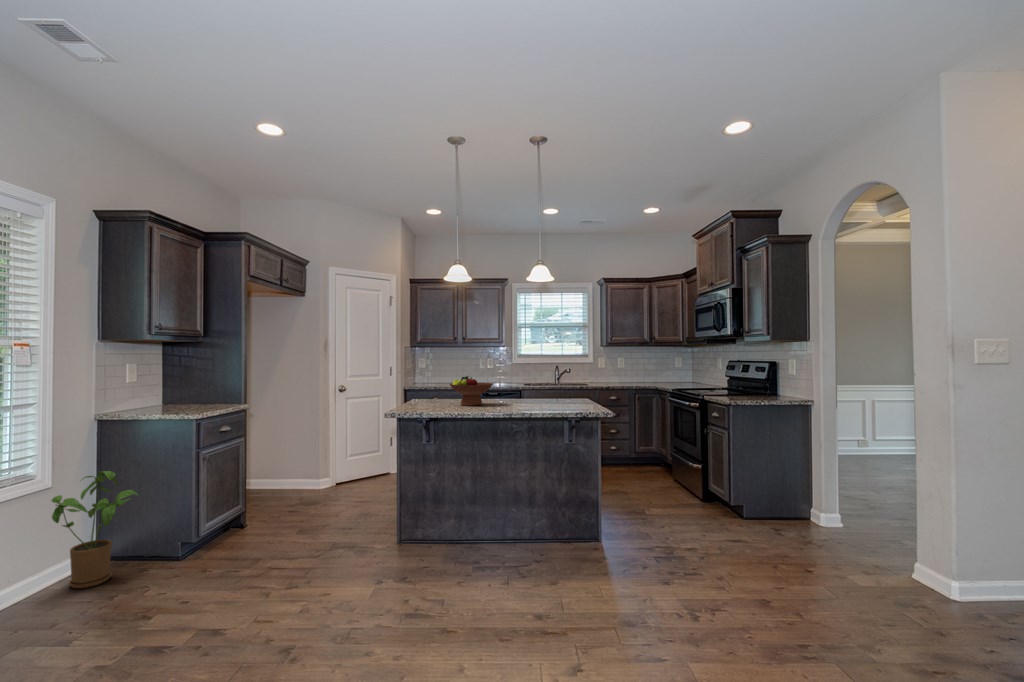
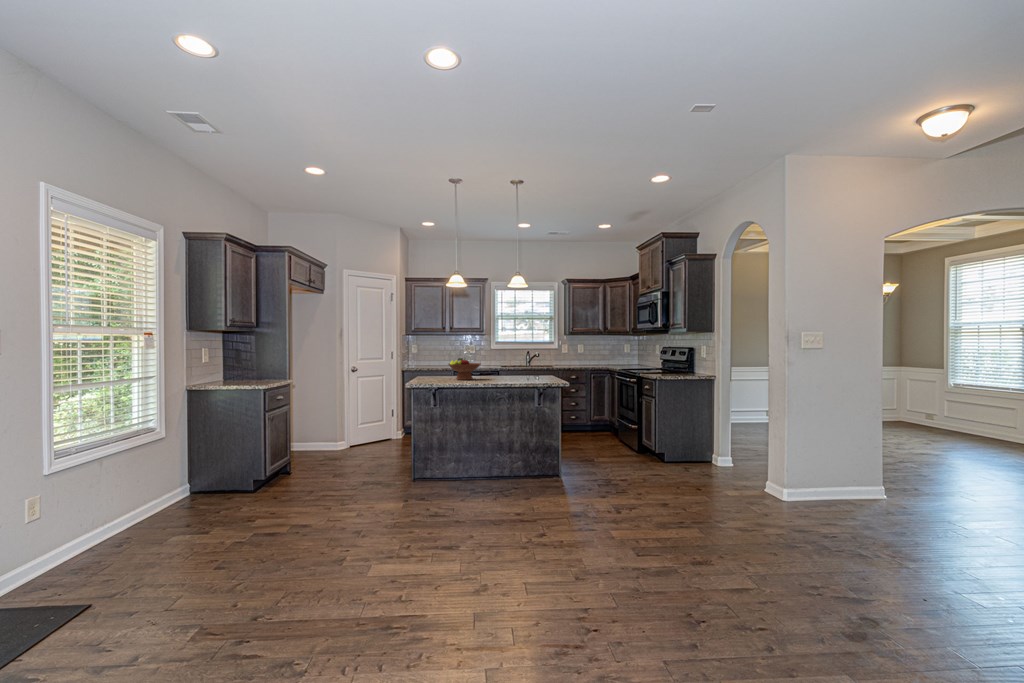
house plant: present [51,471,137,588] -> none [166,426,226,509]

